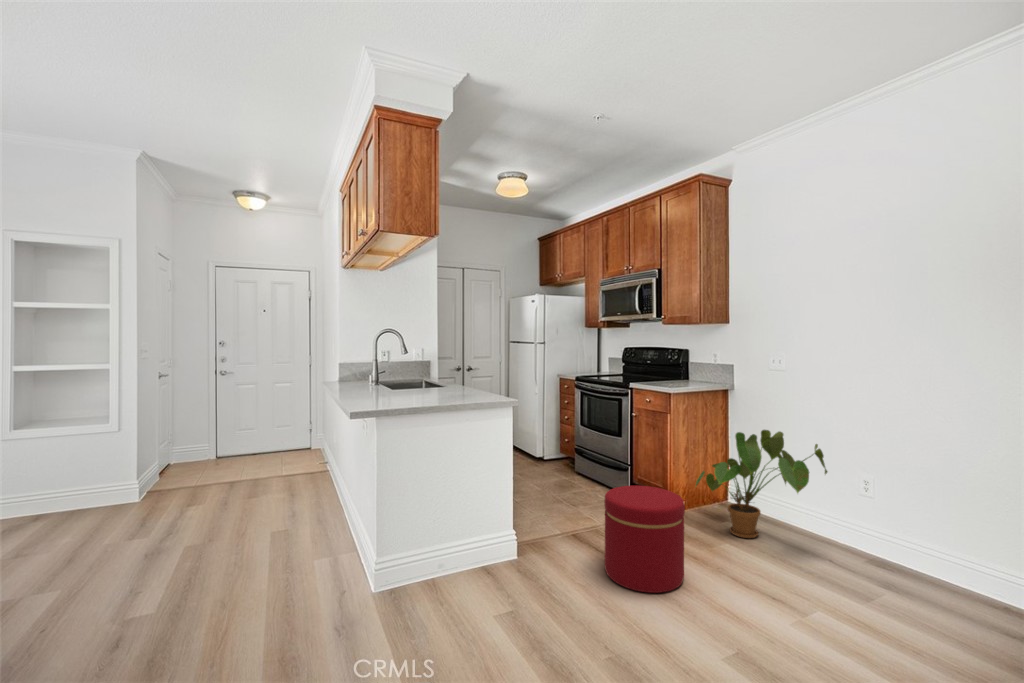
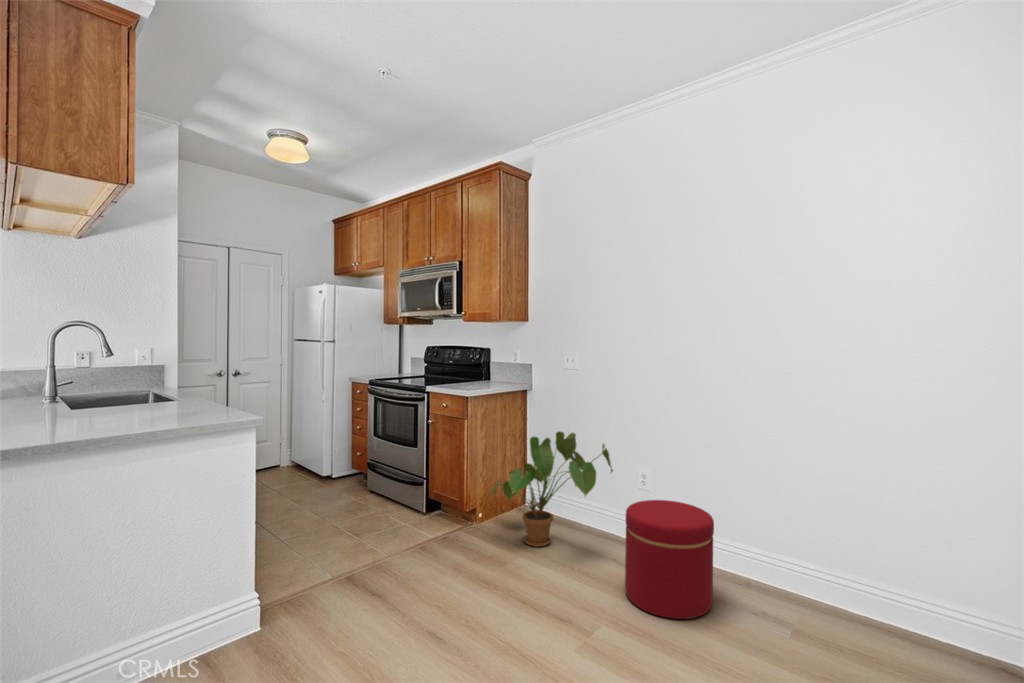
ottoman: present [604,486,685,593] -> present [625,500,714,619]

